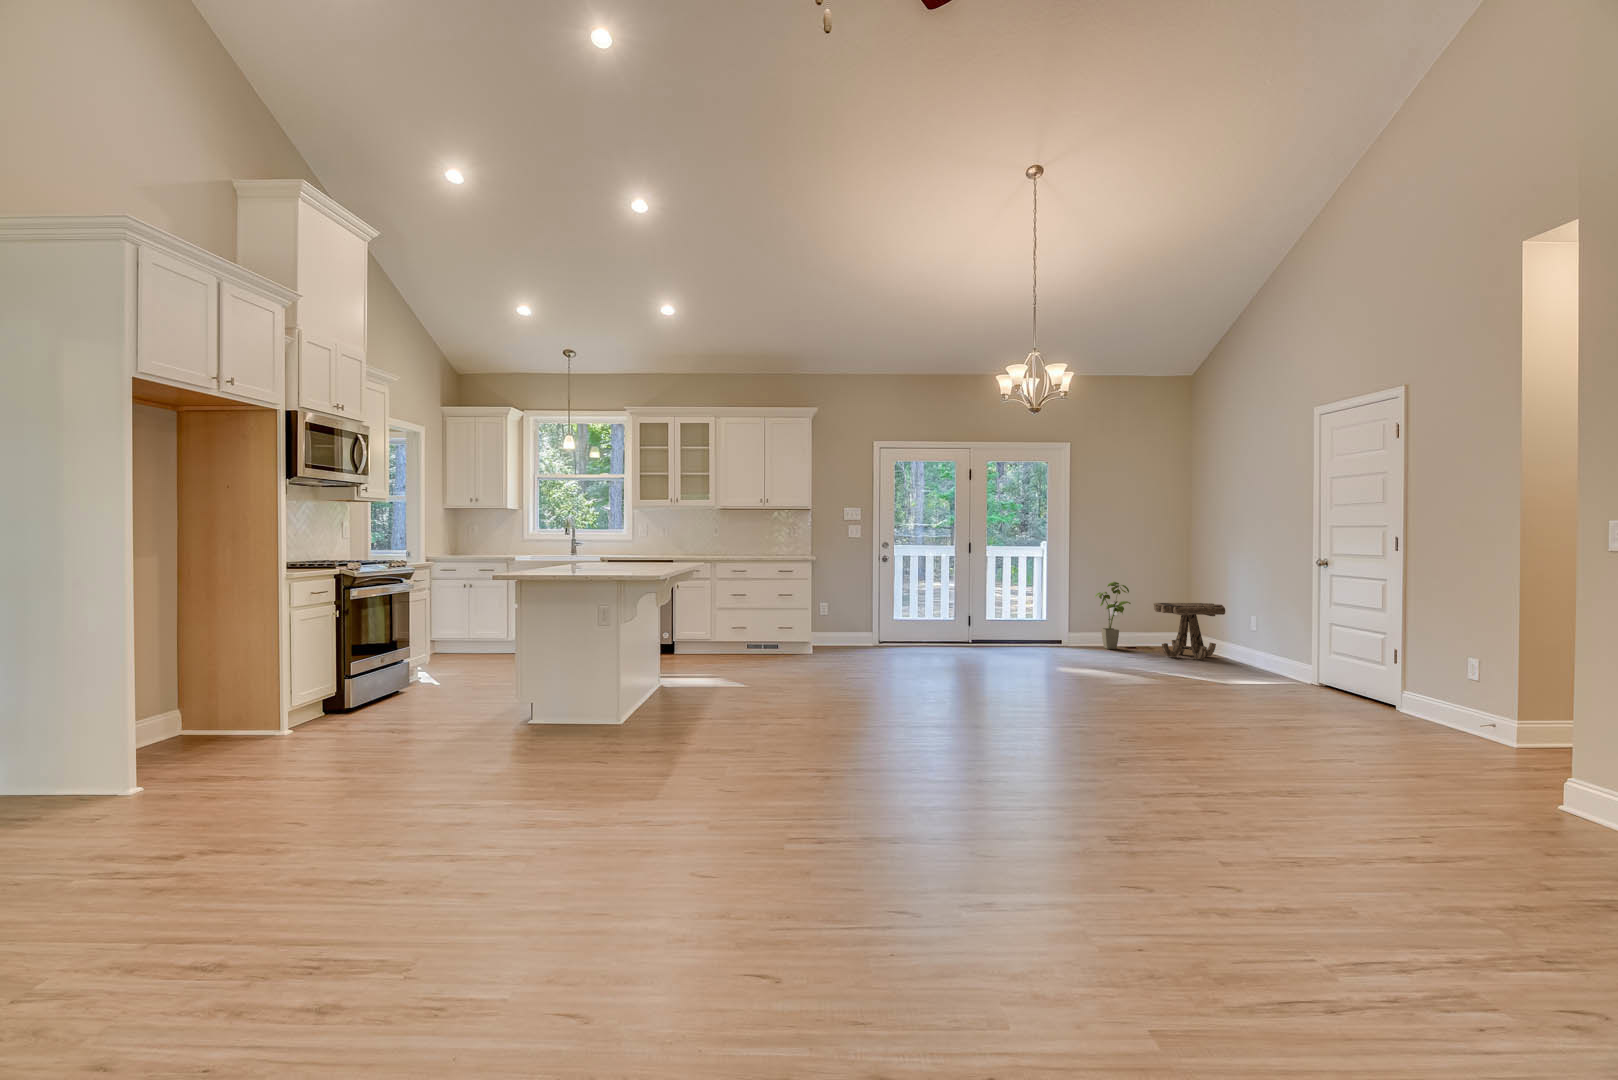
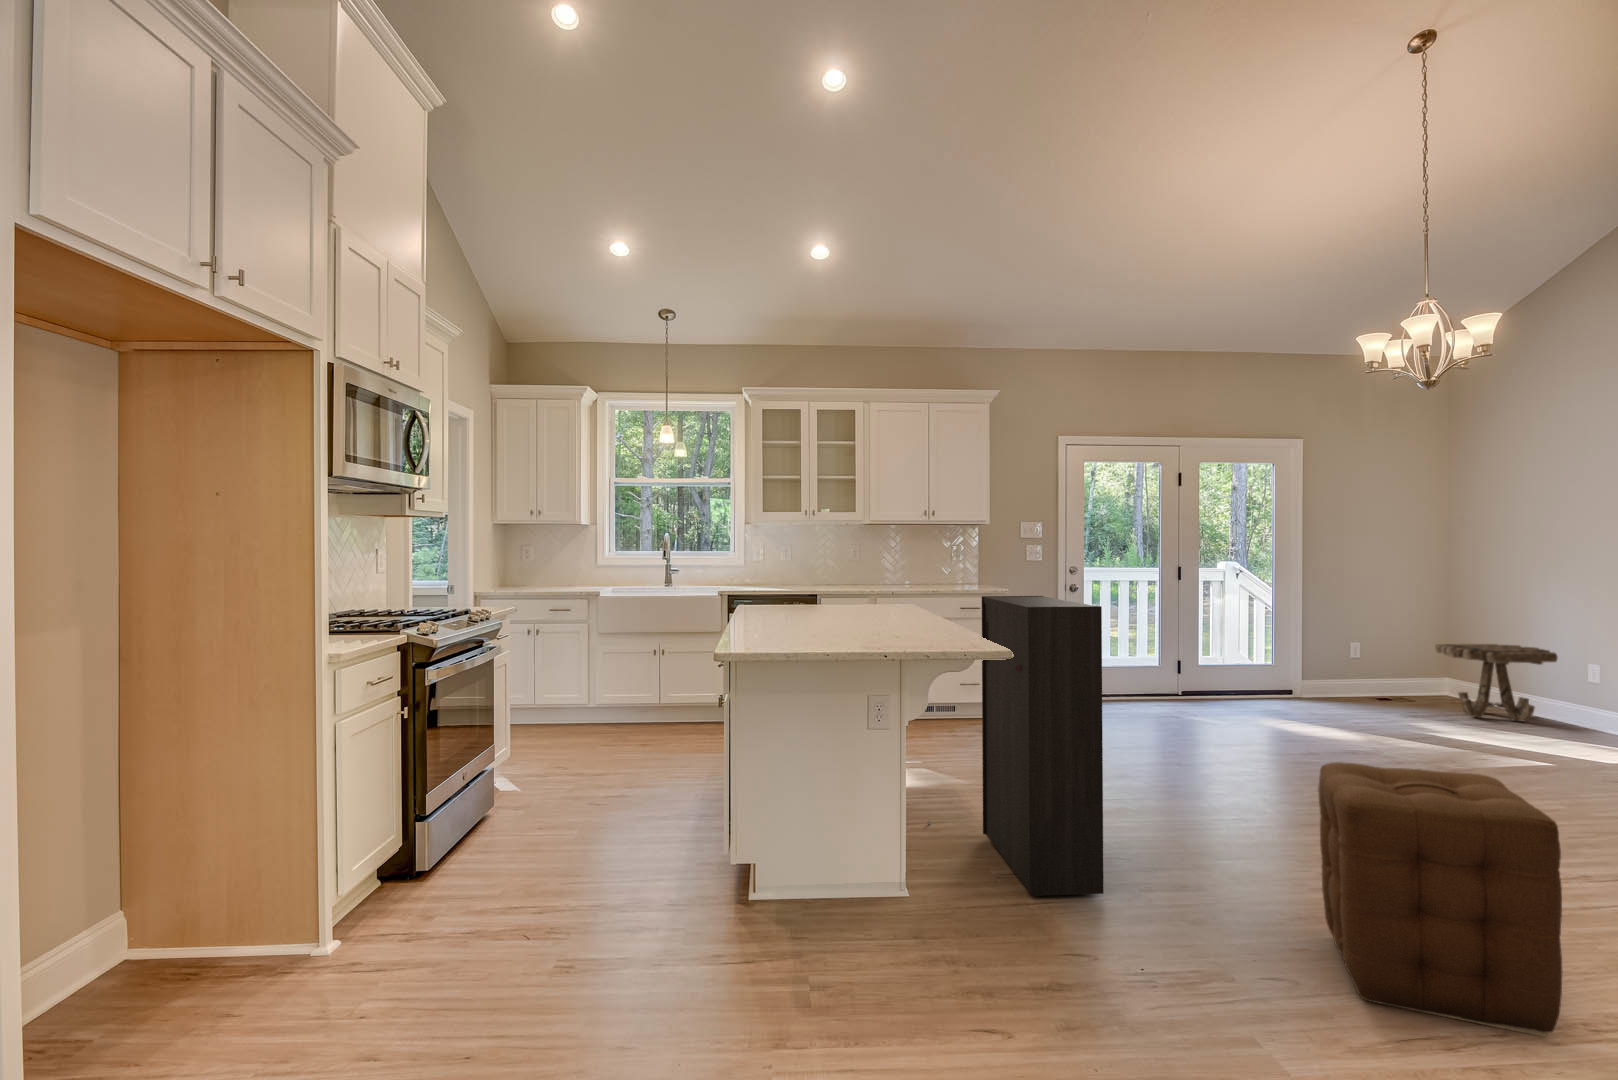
bookcase: none [676,552,742,722] -> present [927,596,1104,896]
house plant: present [1095,582,1131,649] -> none [1342,616,1398,703]
ottoman: none [799,639,907,763] -> present [1318,762,1563,1037]

